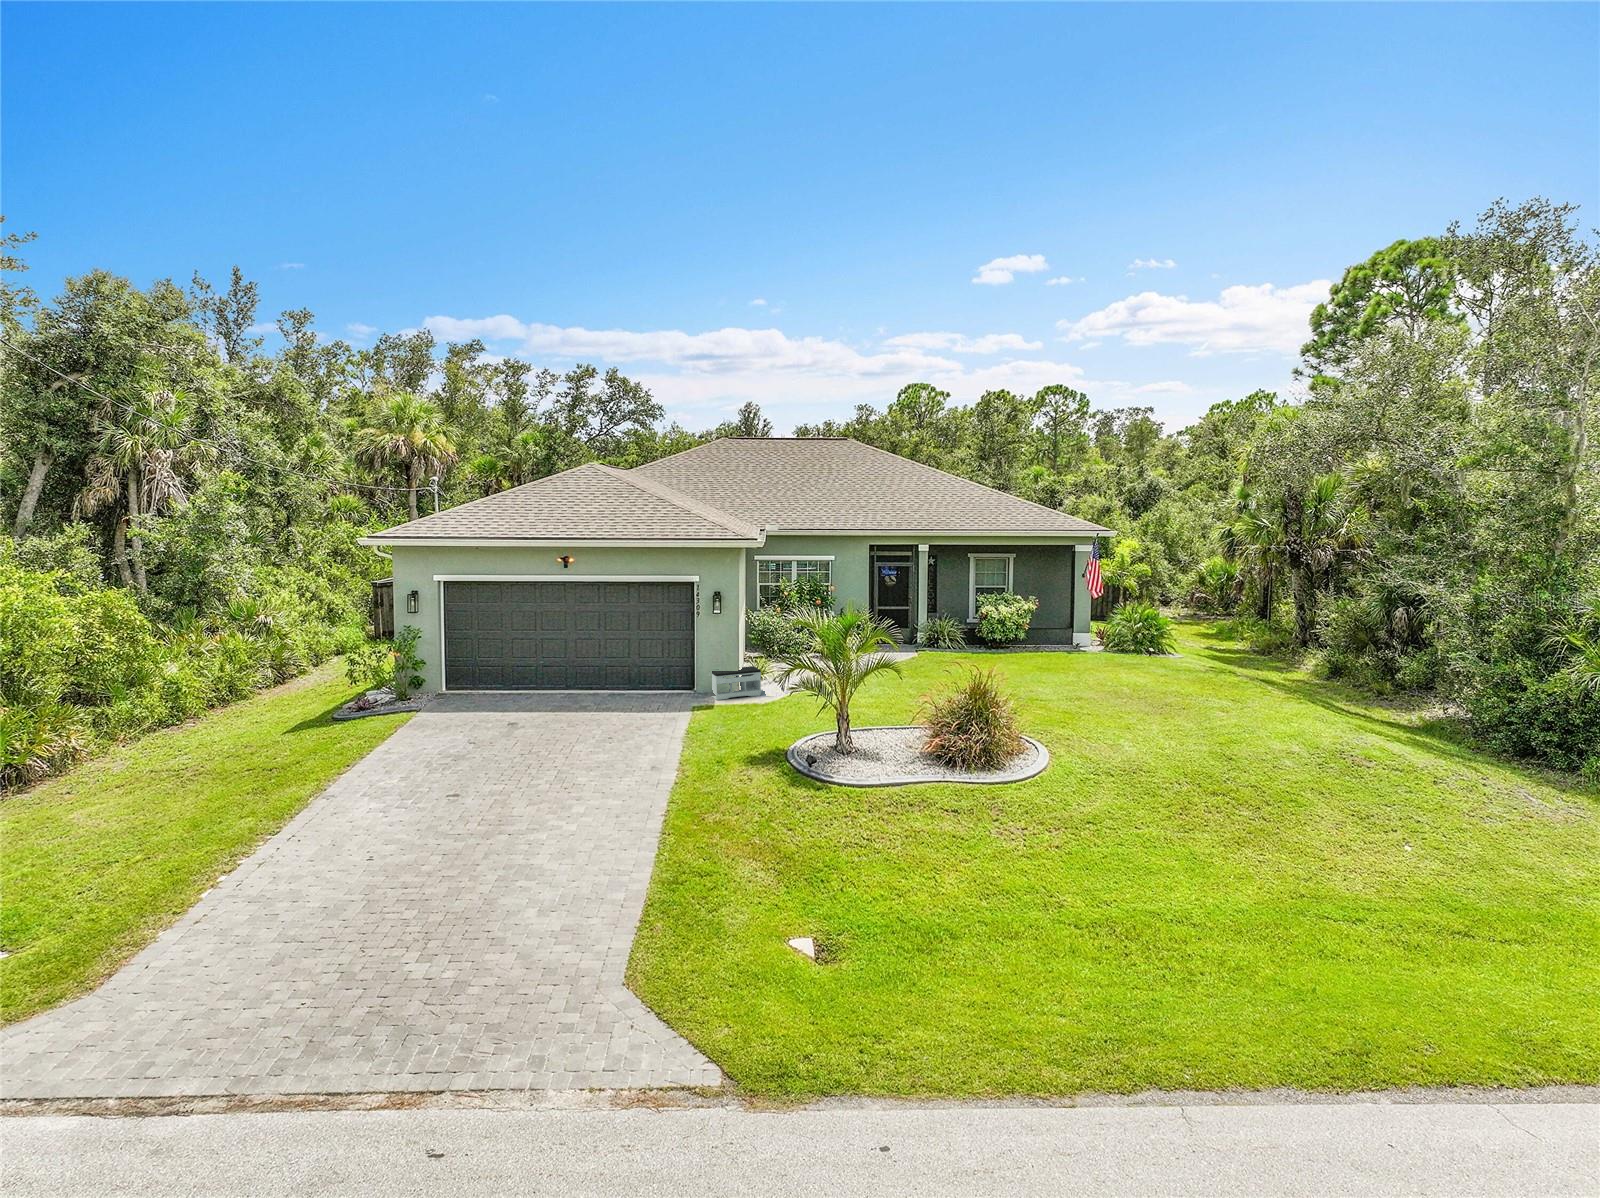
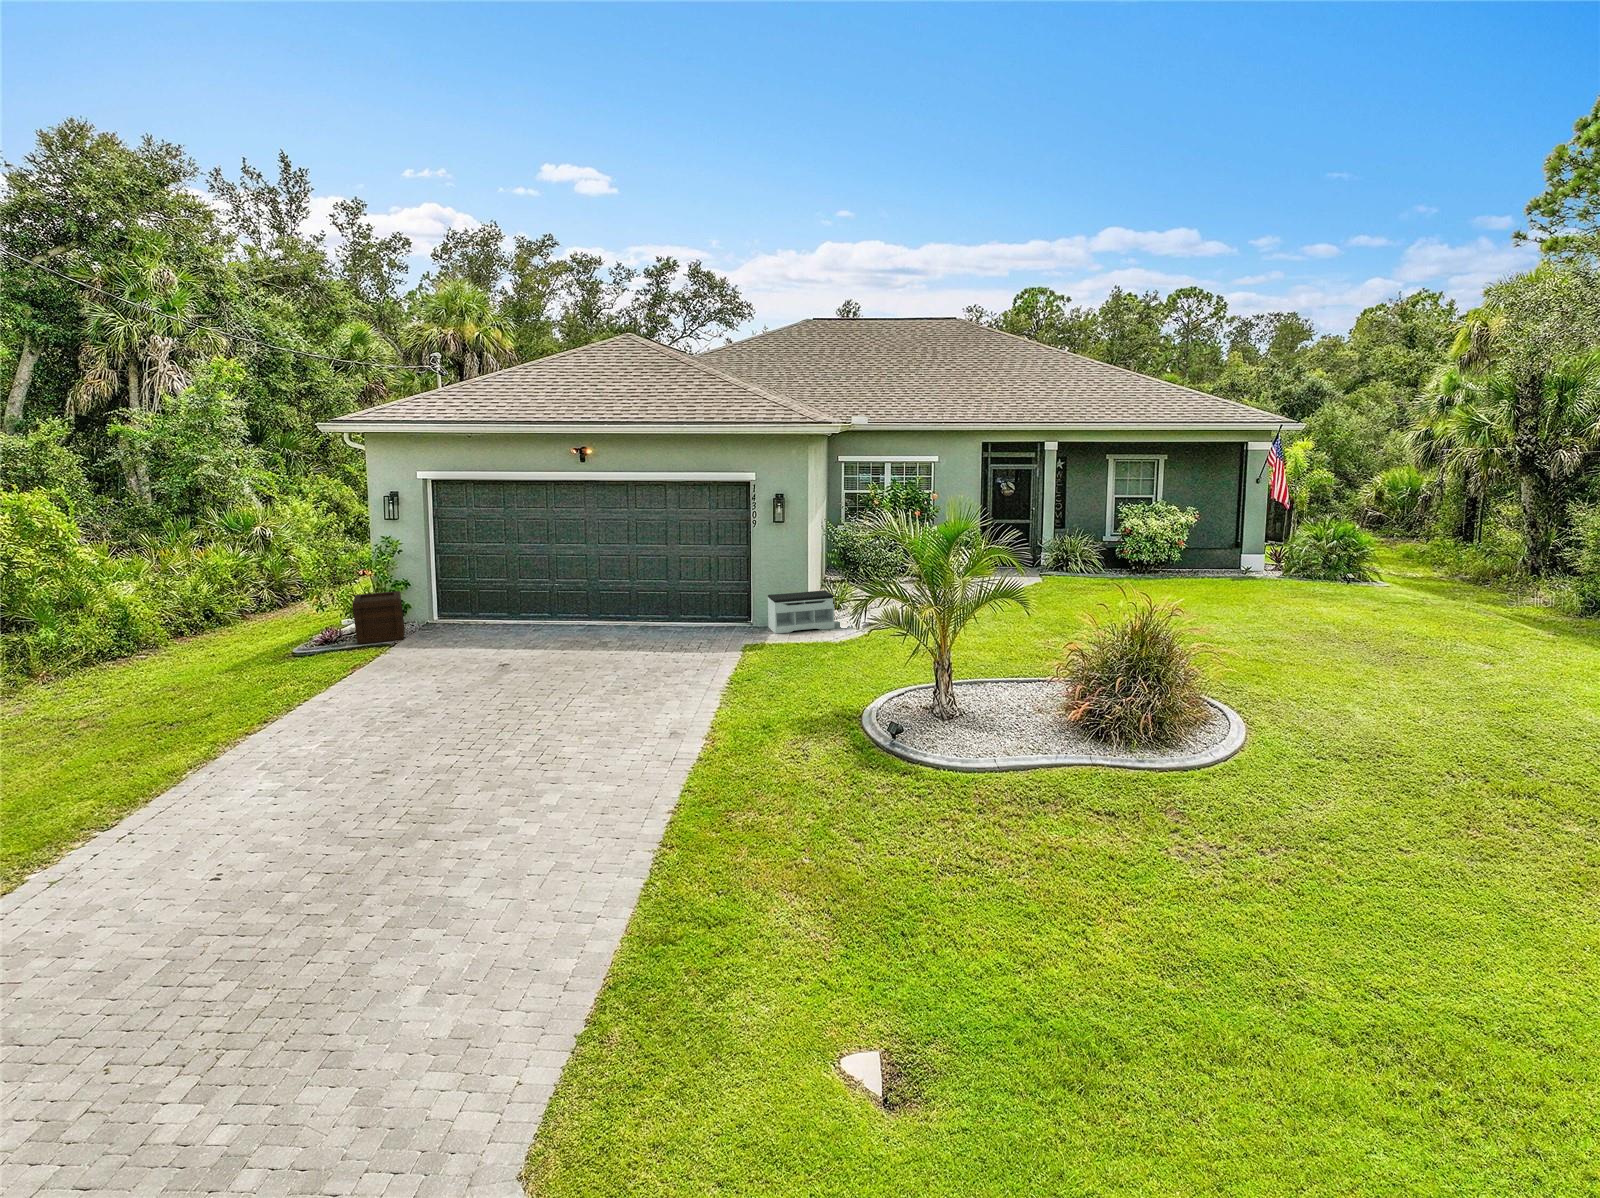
wooden crate: none [378,672,420,715] -> present [352,591,405,644]

